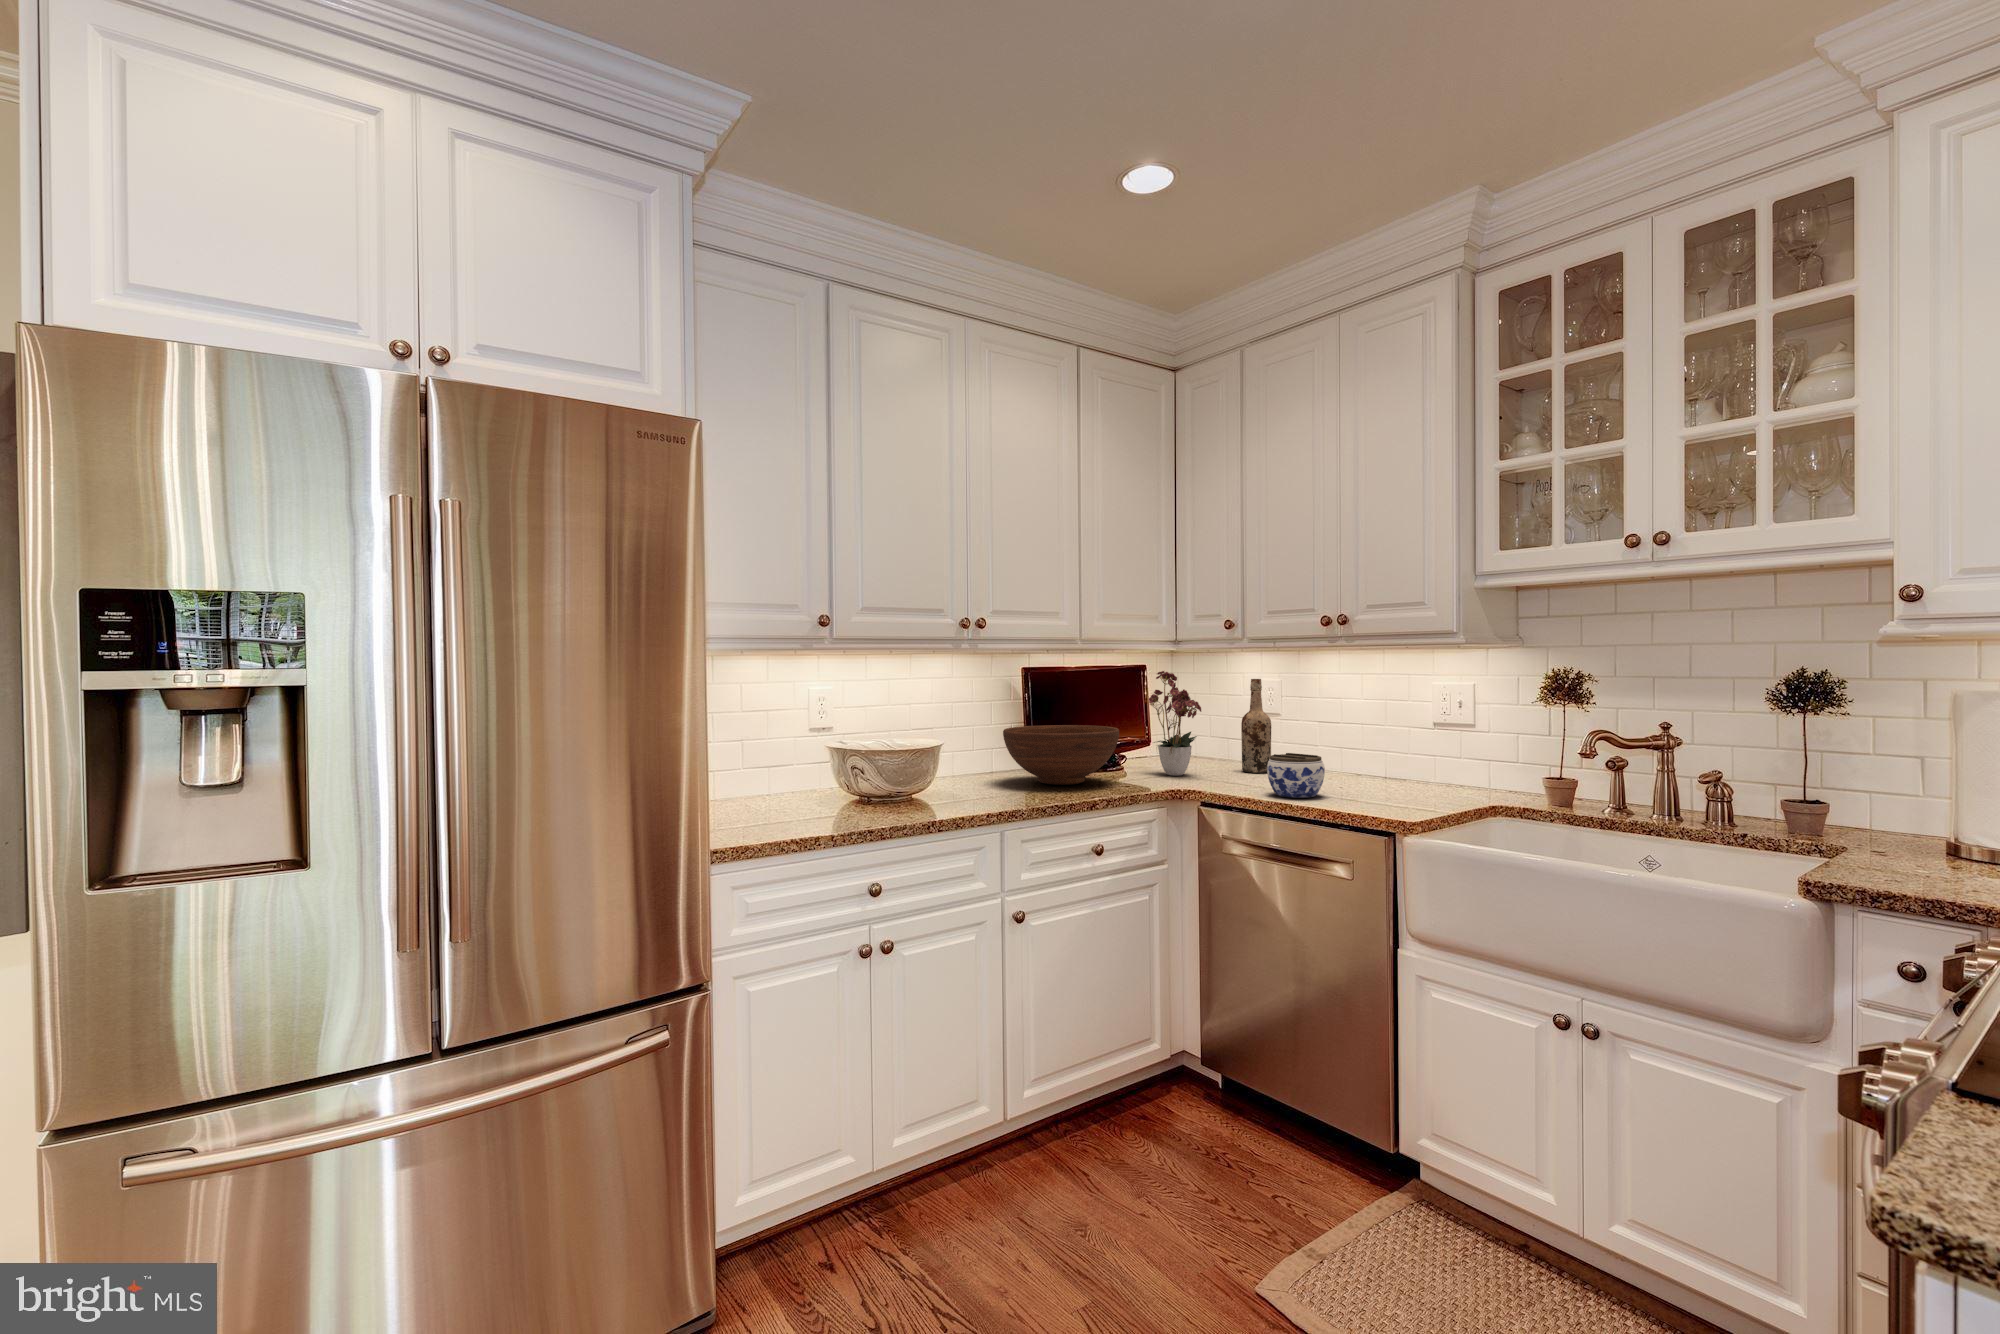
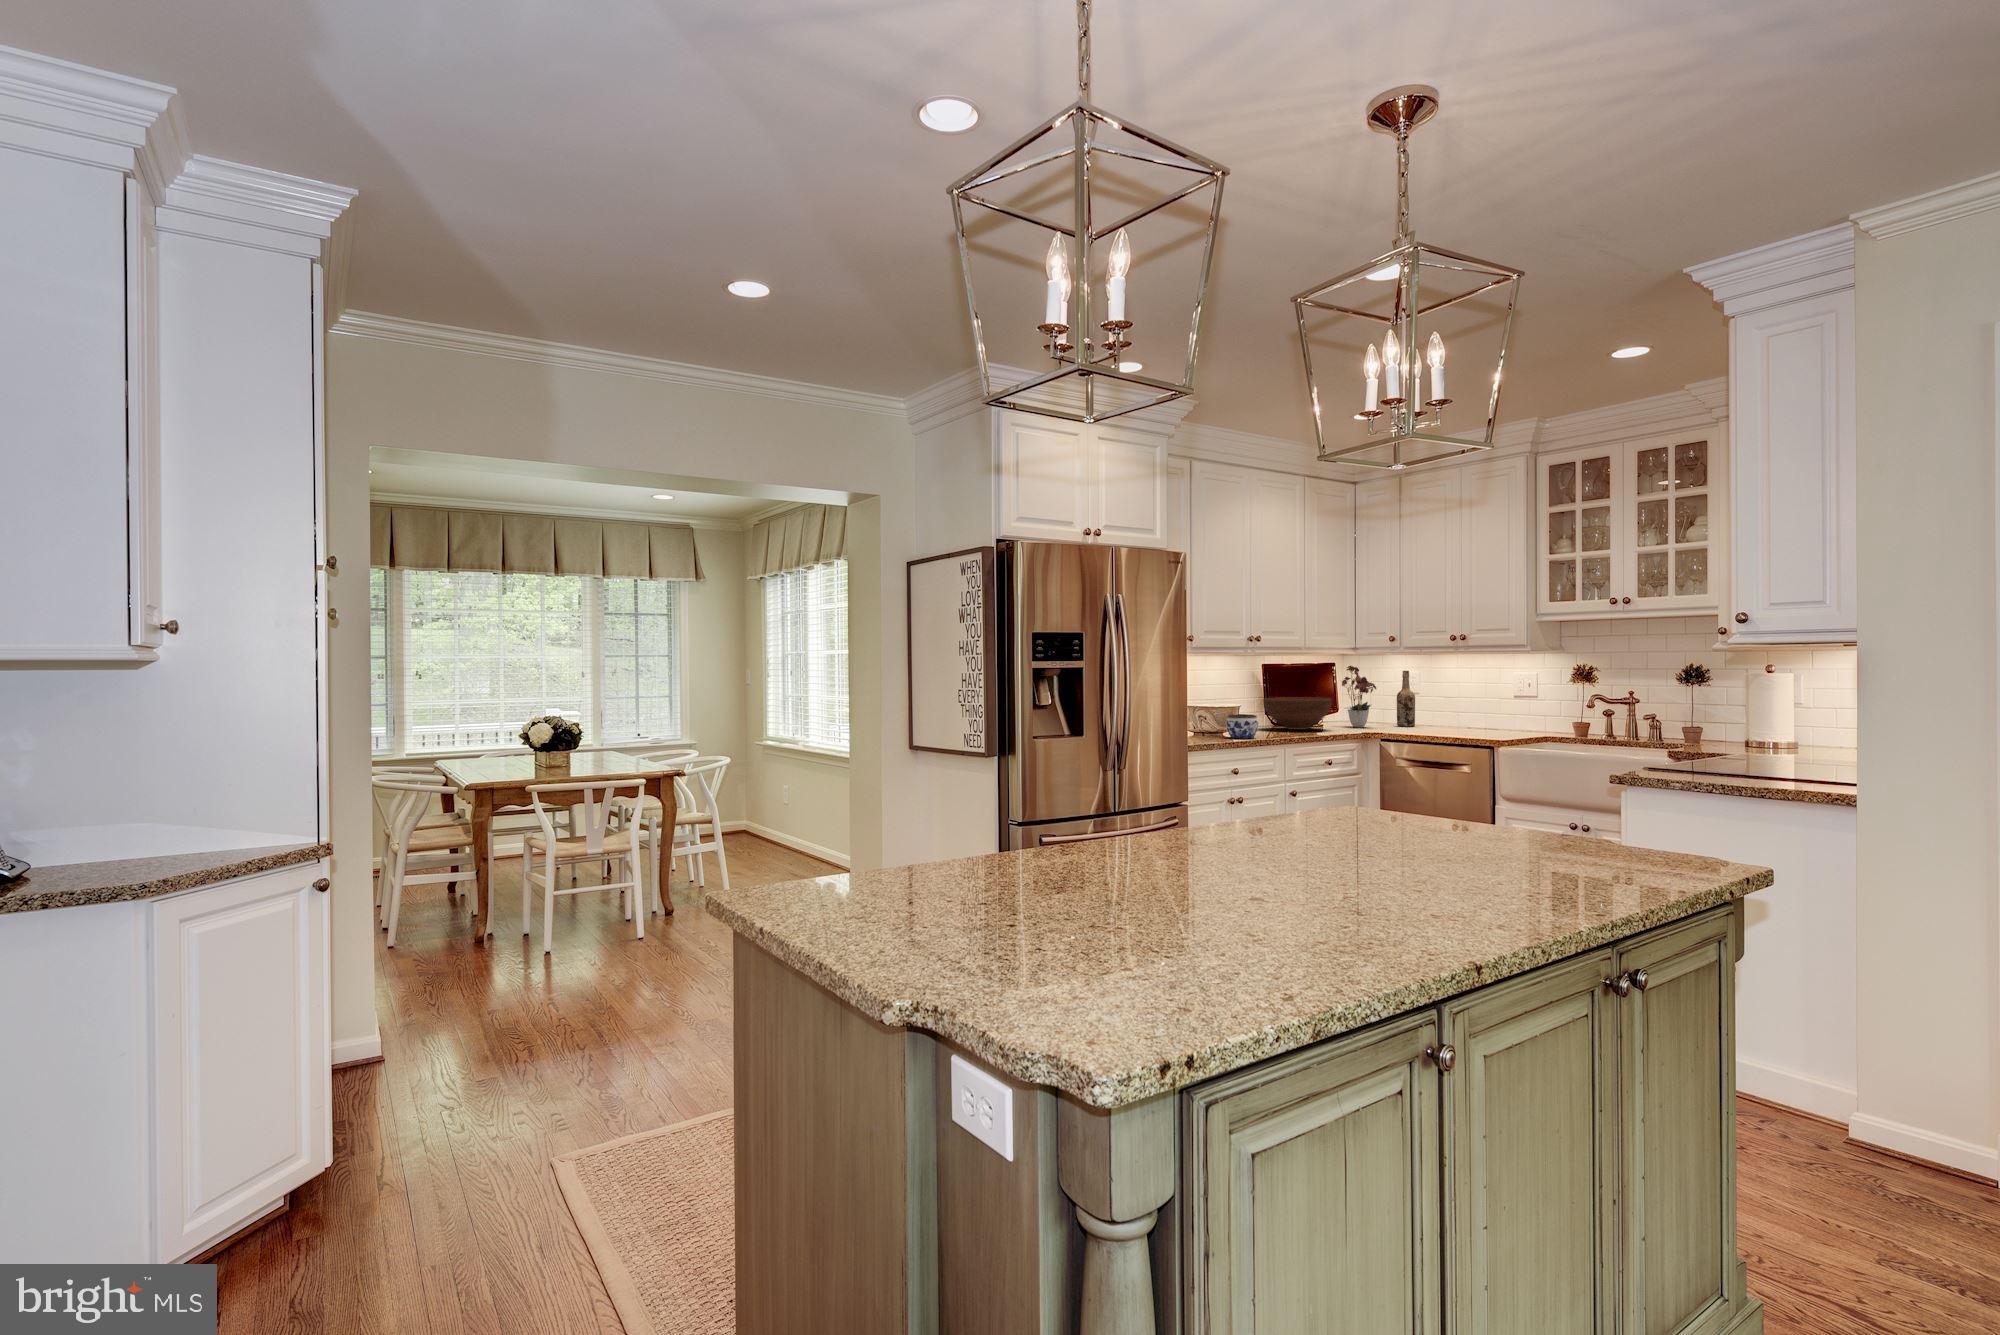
jar: present [1267,753,1325,798] -> present [1226,714,1258,738]

